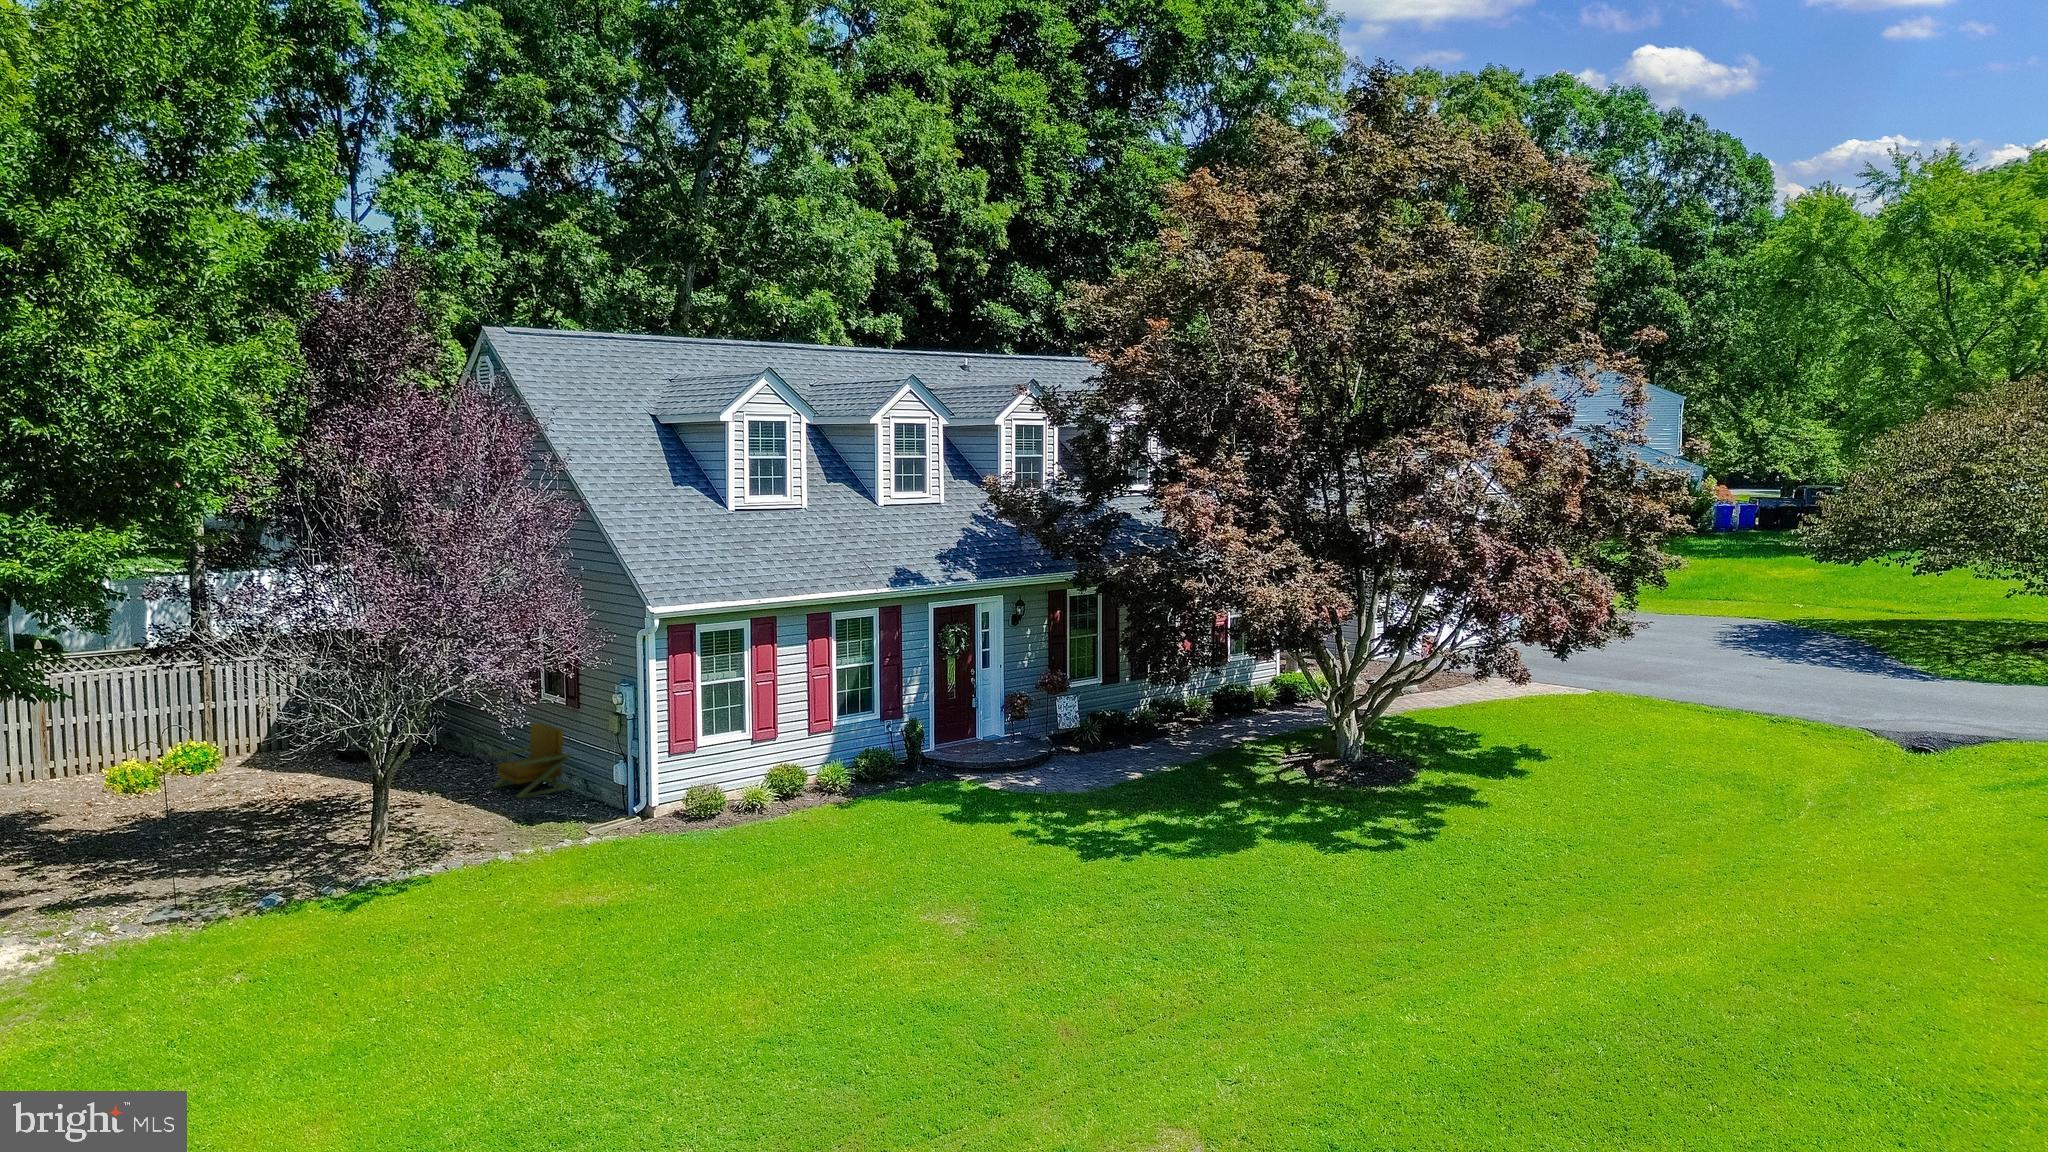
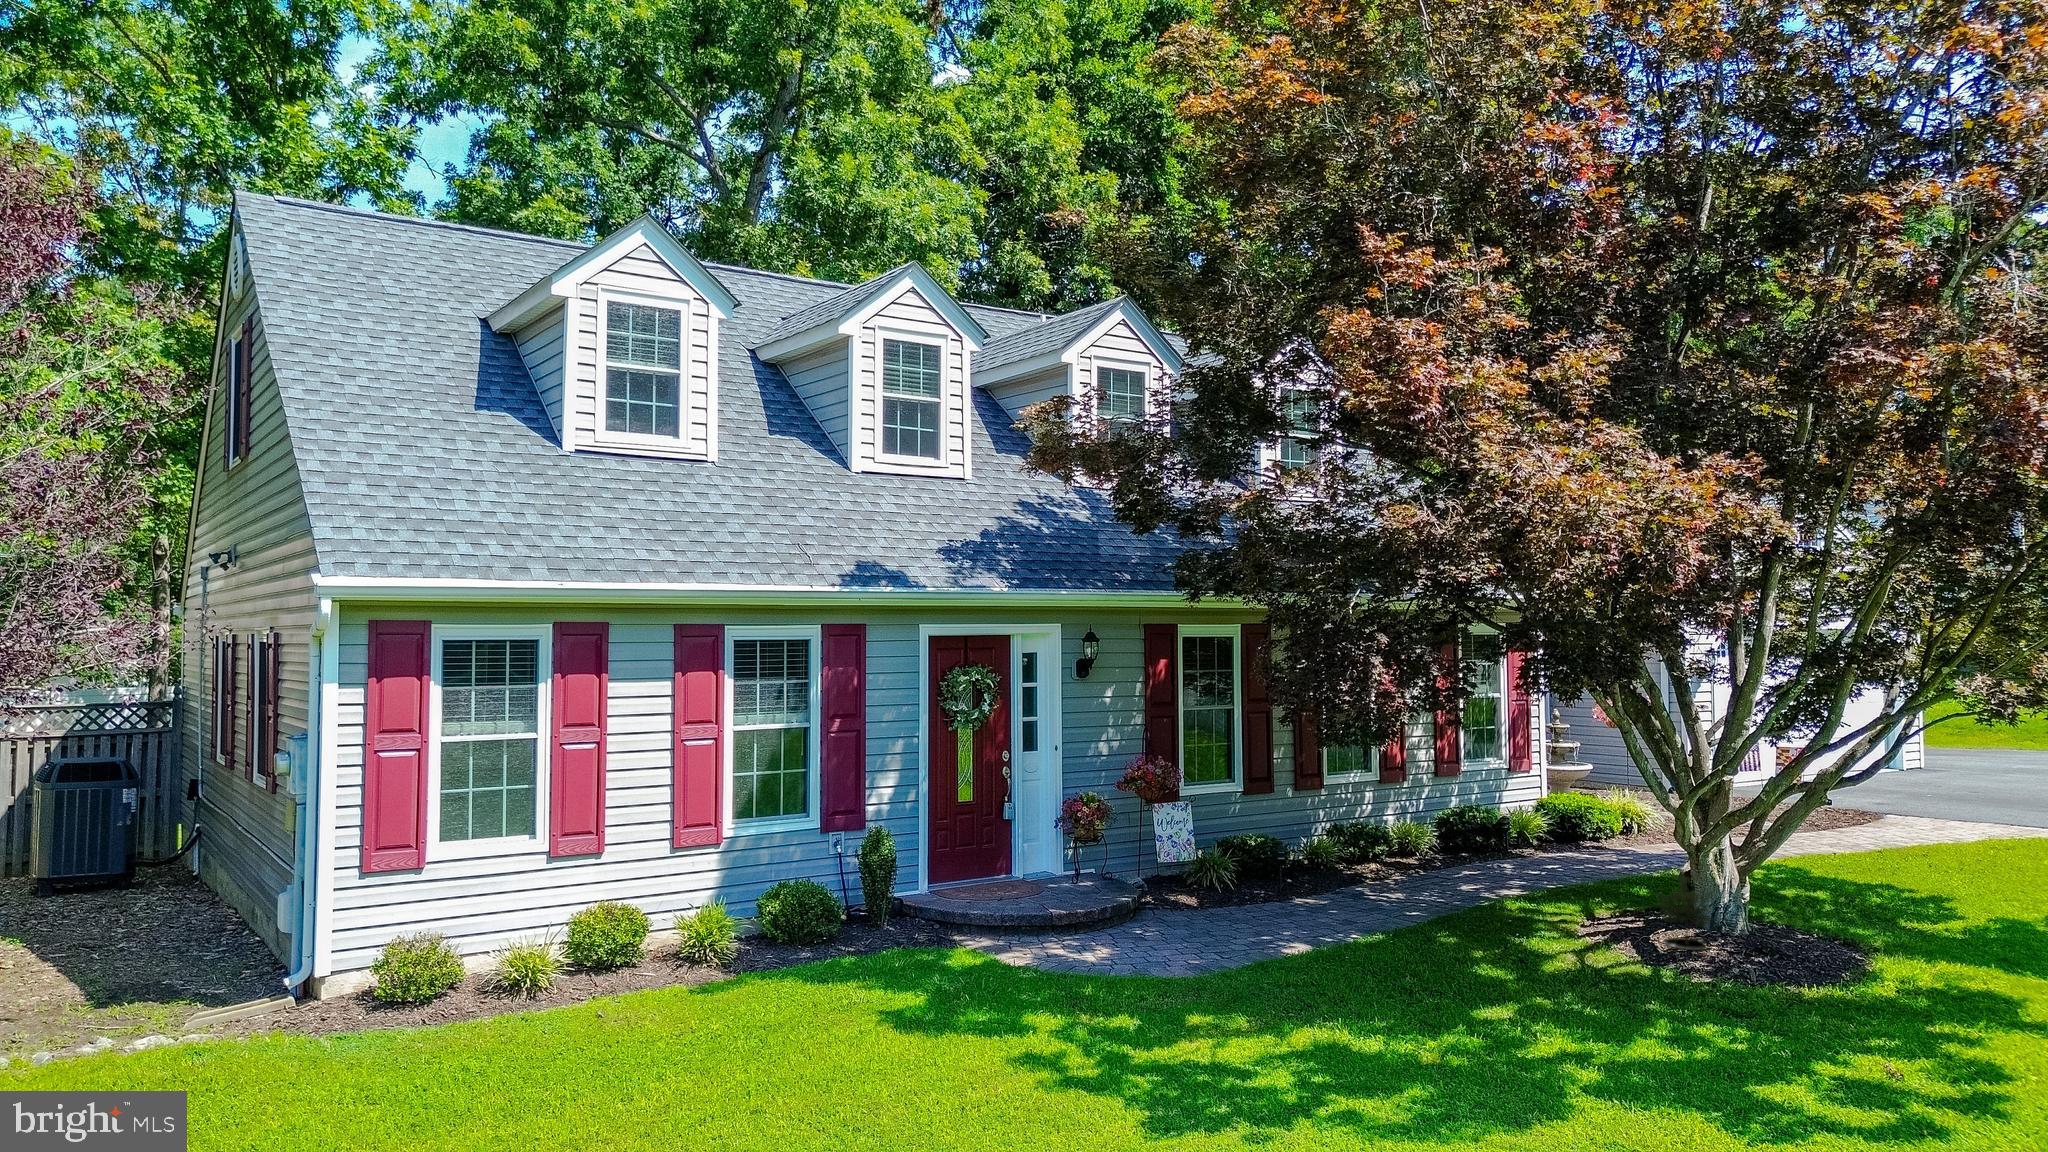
lounge chair: present [493,723,572,798] -> none [126,821,256,954]

